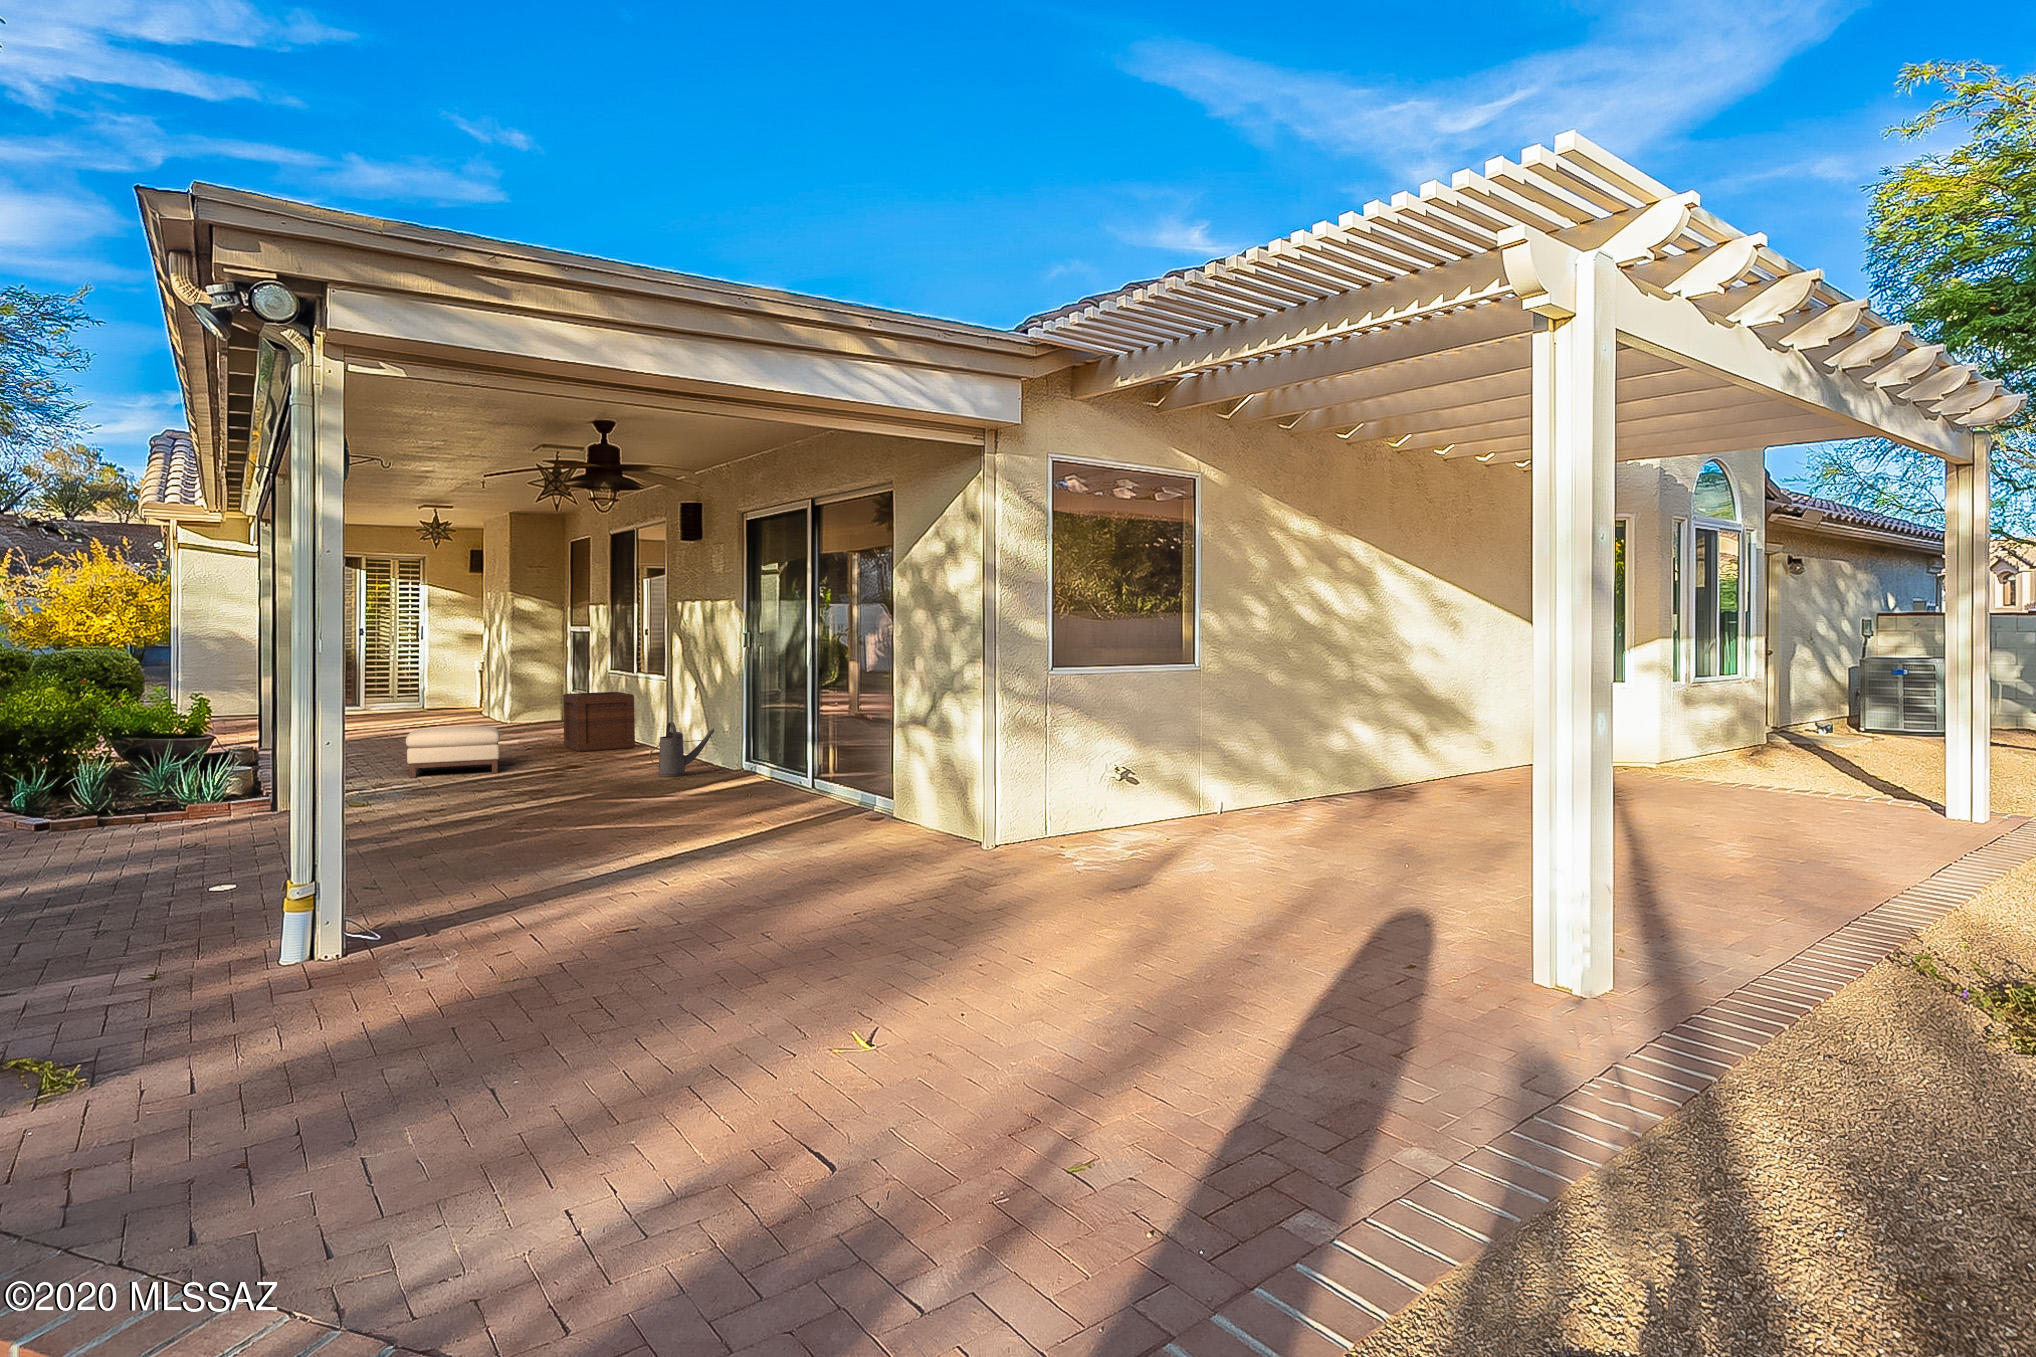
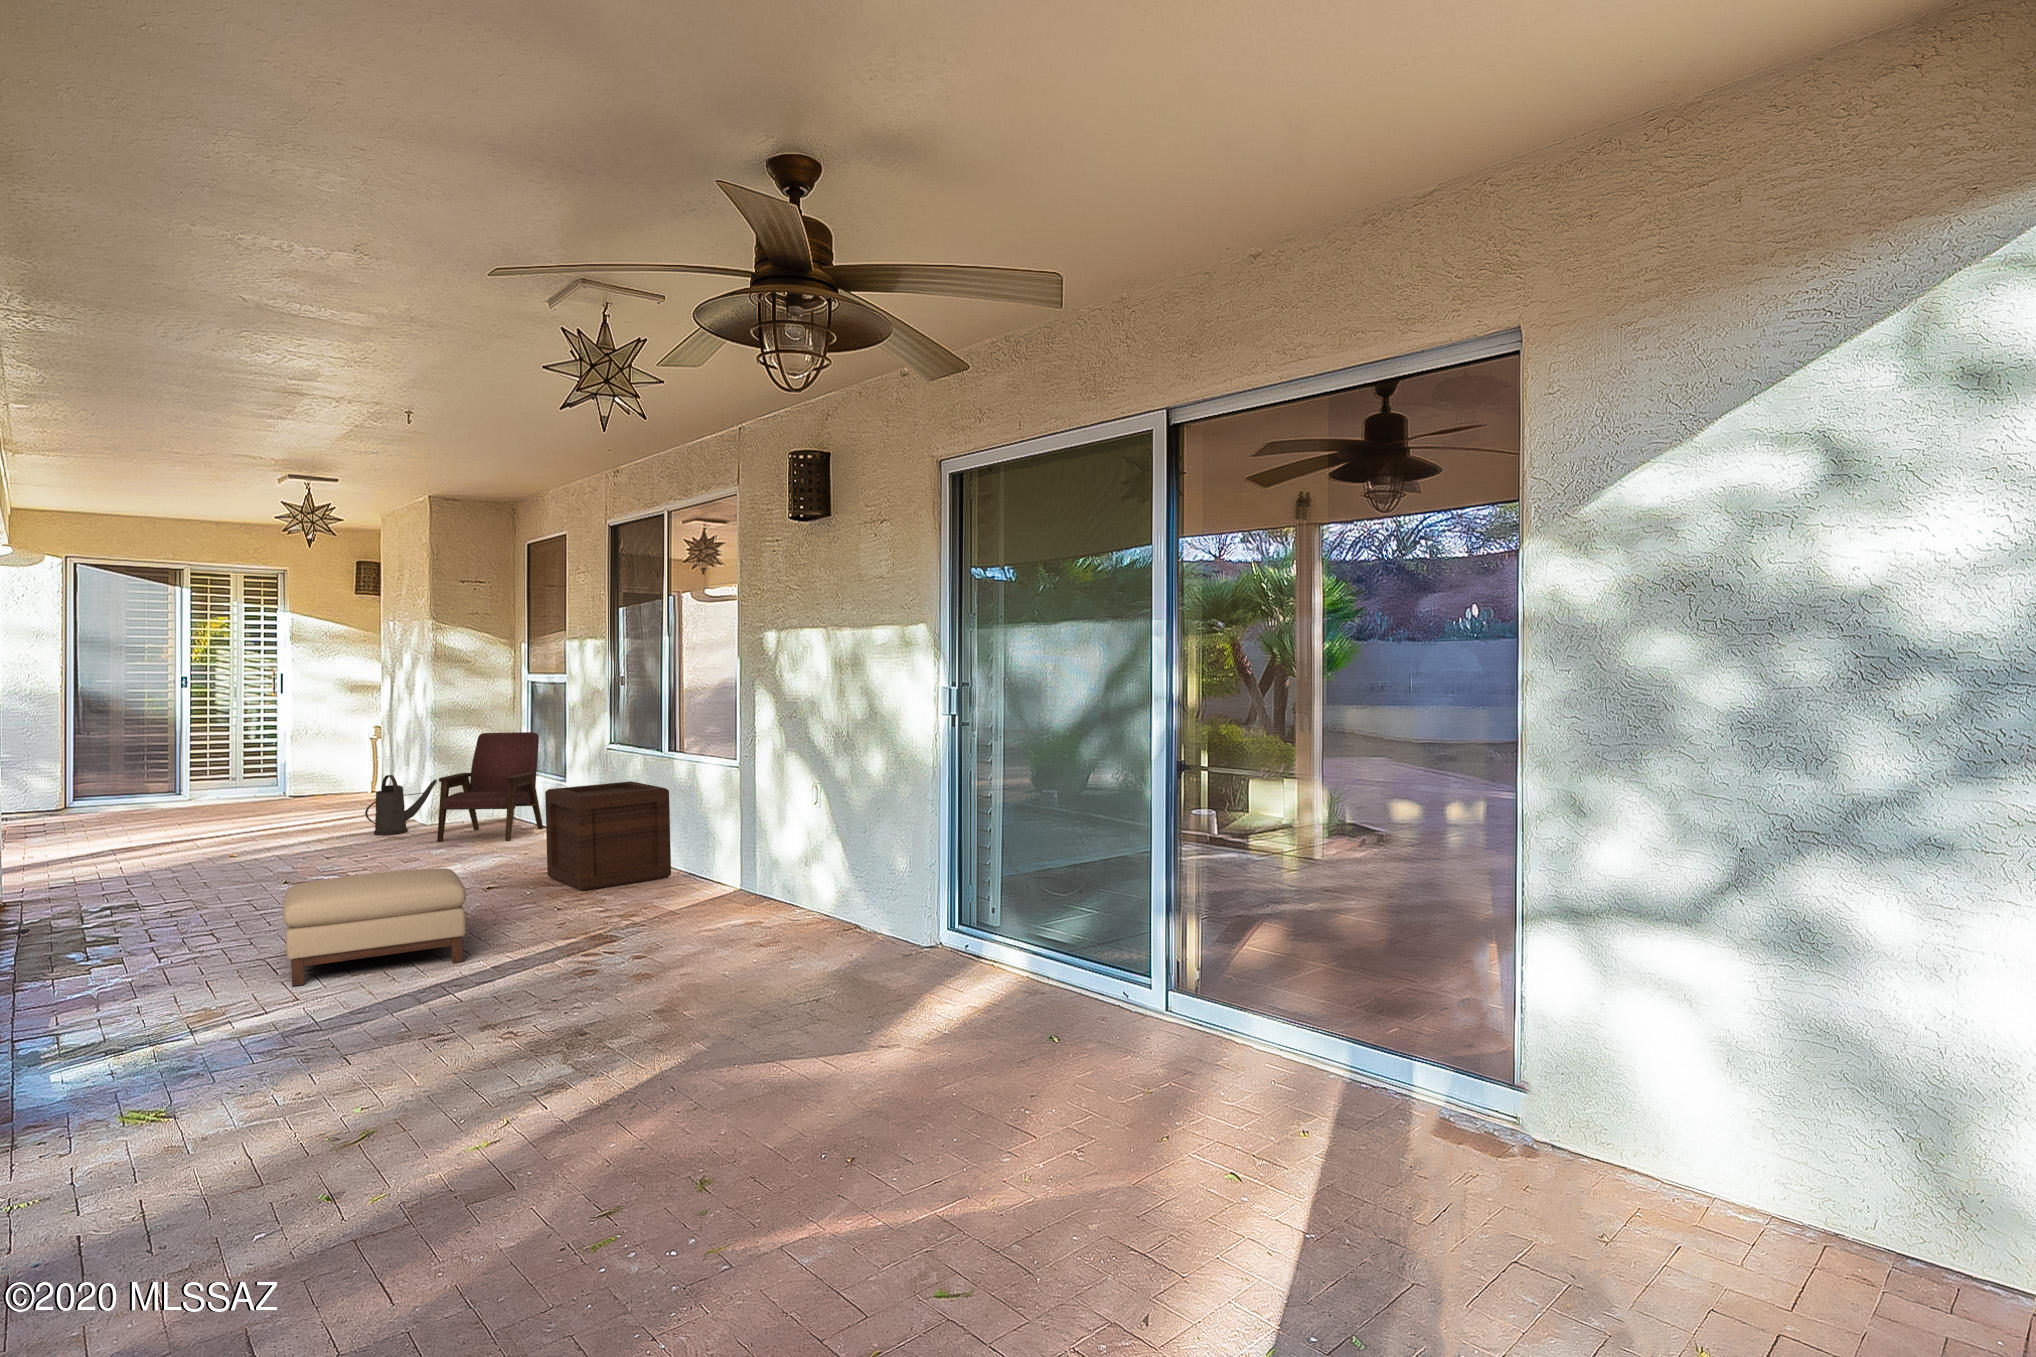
armchair: none [510,665,578,732] -> present [437,732,543,841]
watering can: present [649,722,714,777] -> present [365,775,437,835]

